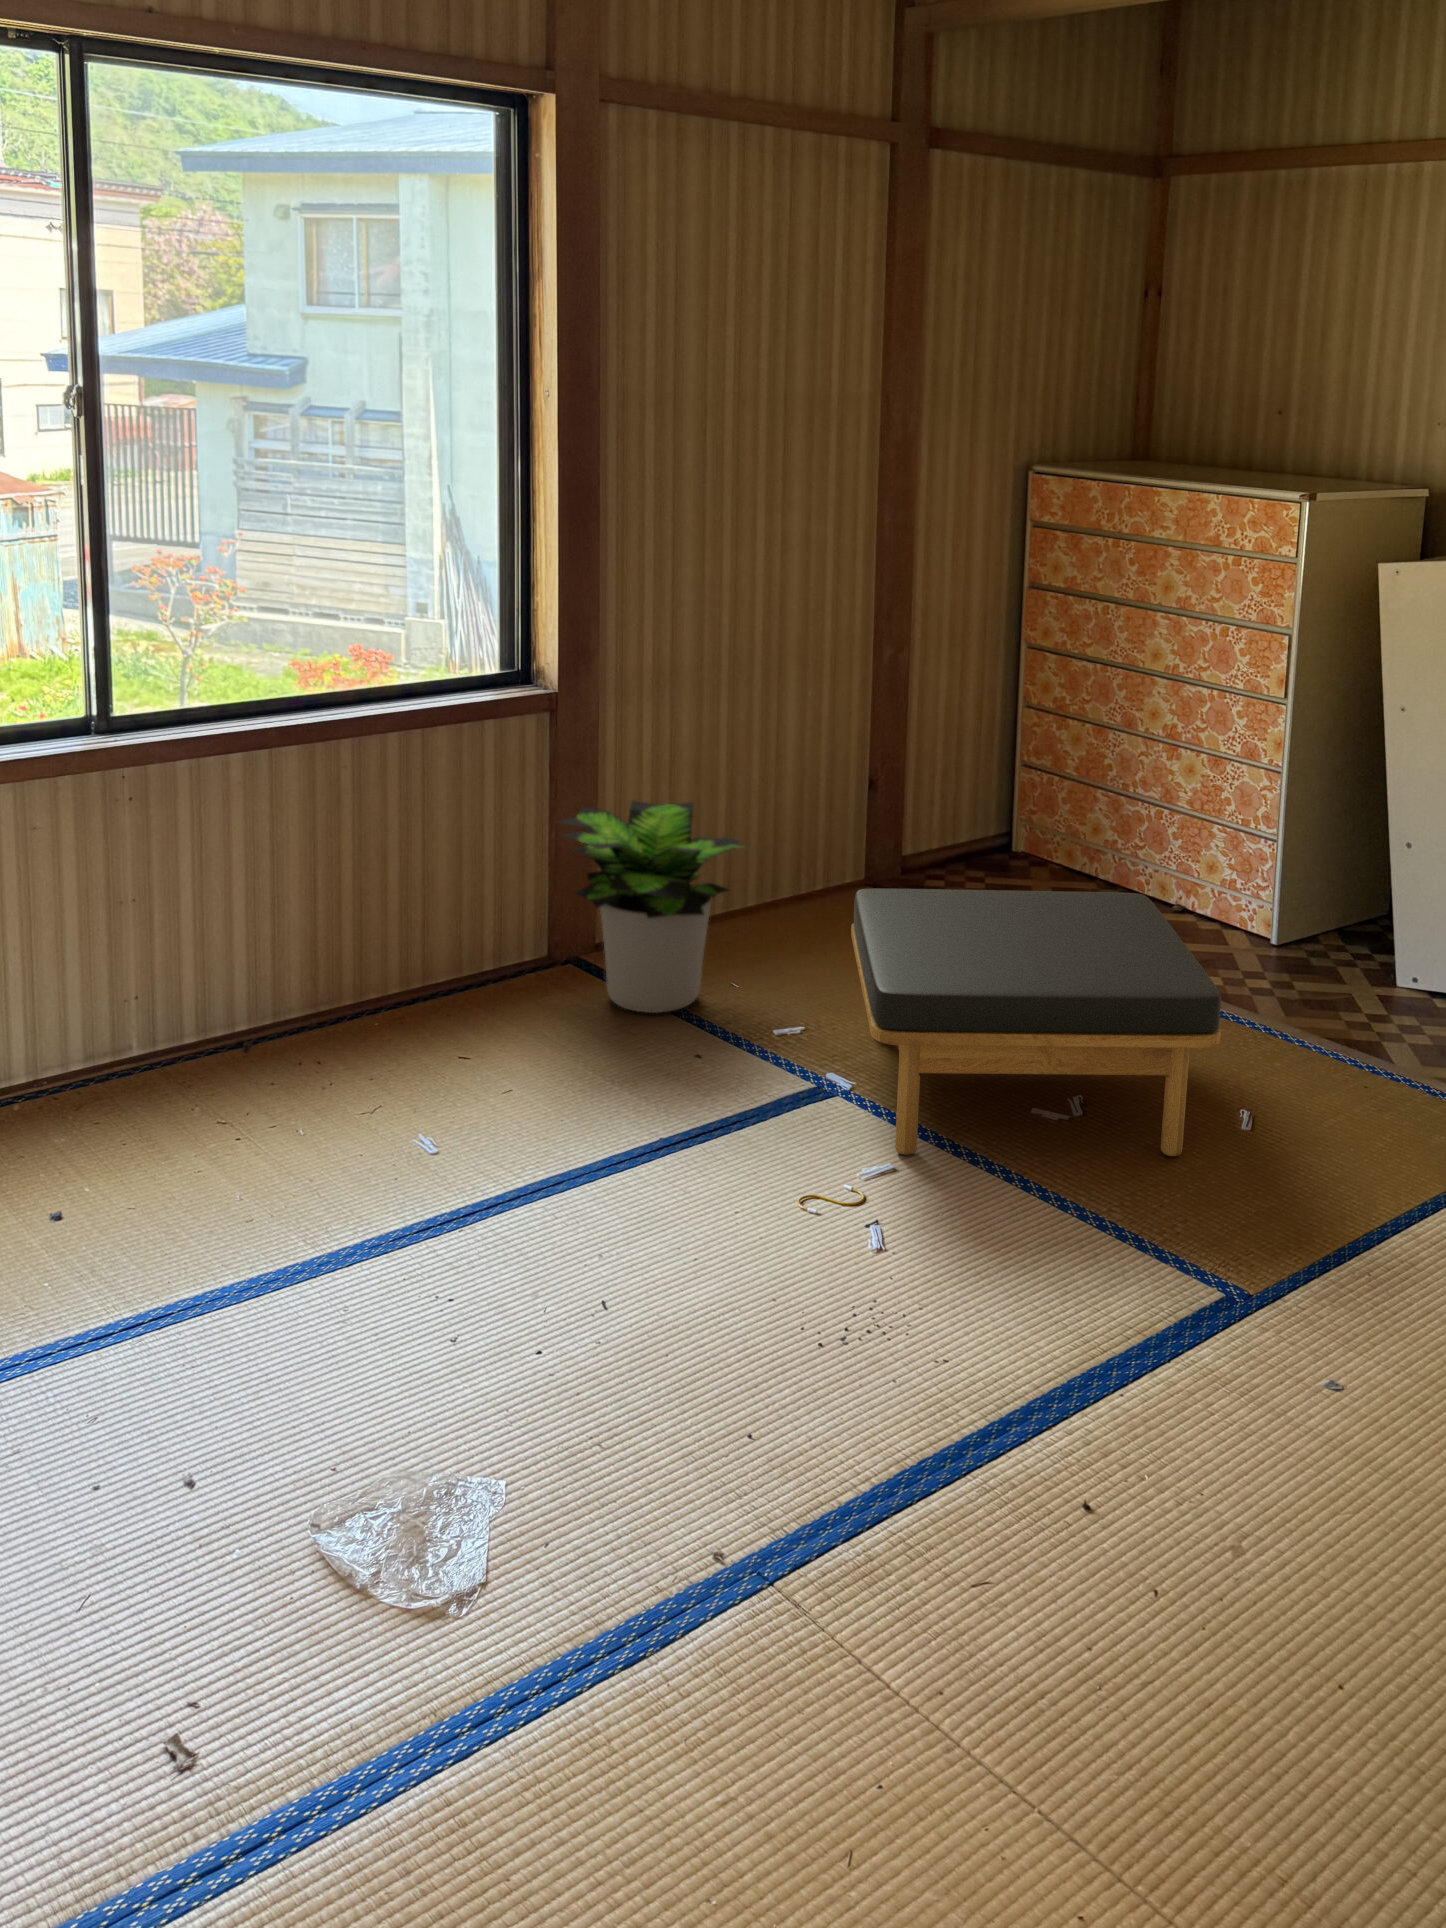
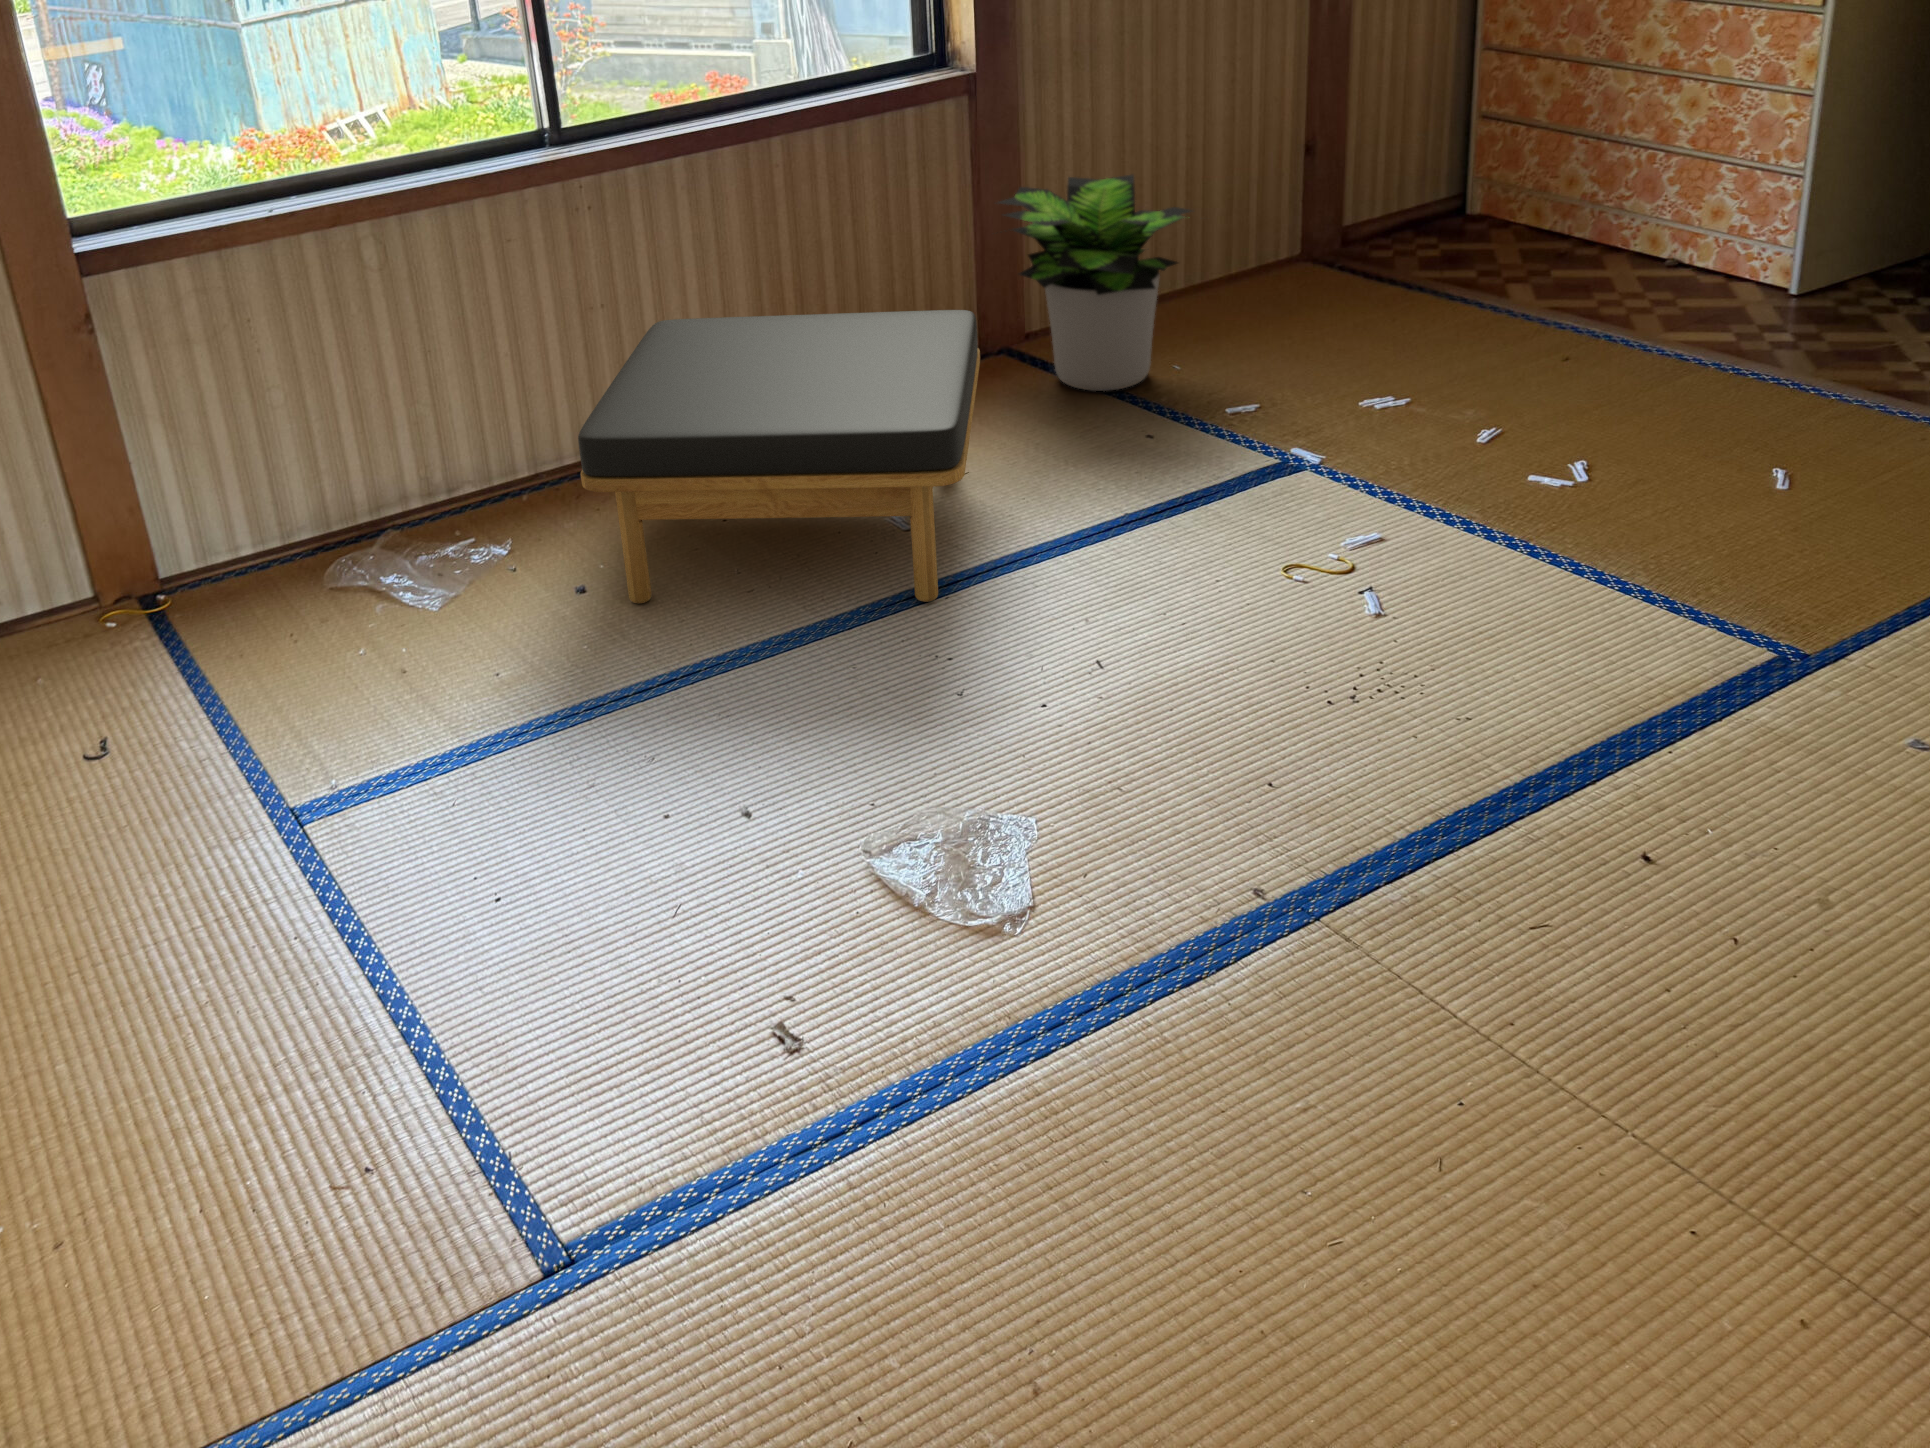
ottoman: present [851,888,1221,1156] -> present [578,310,980,603]

